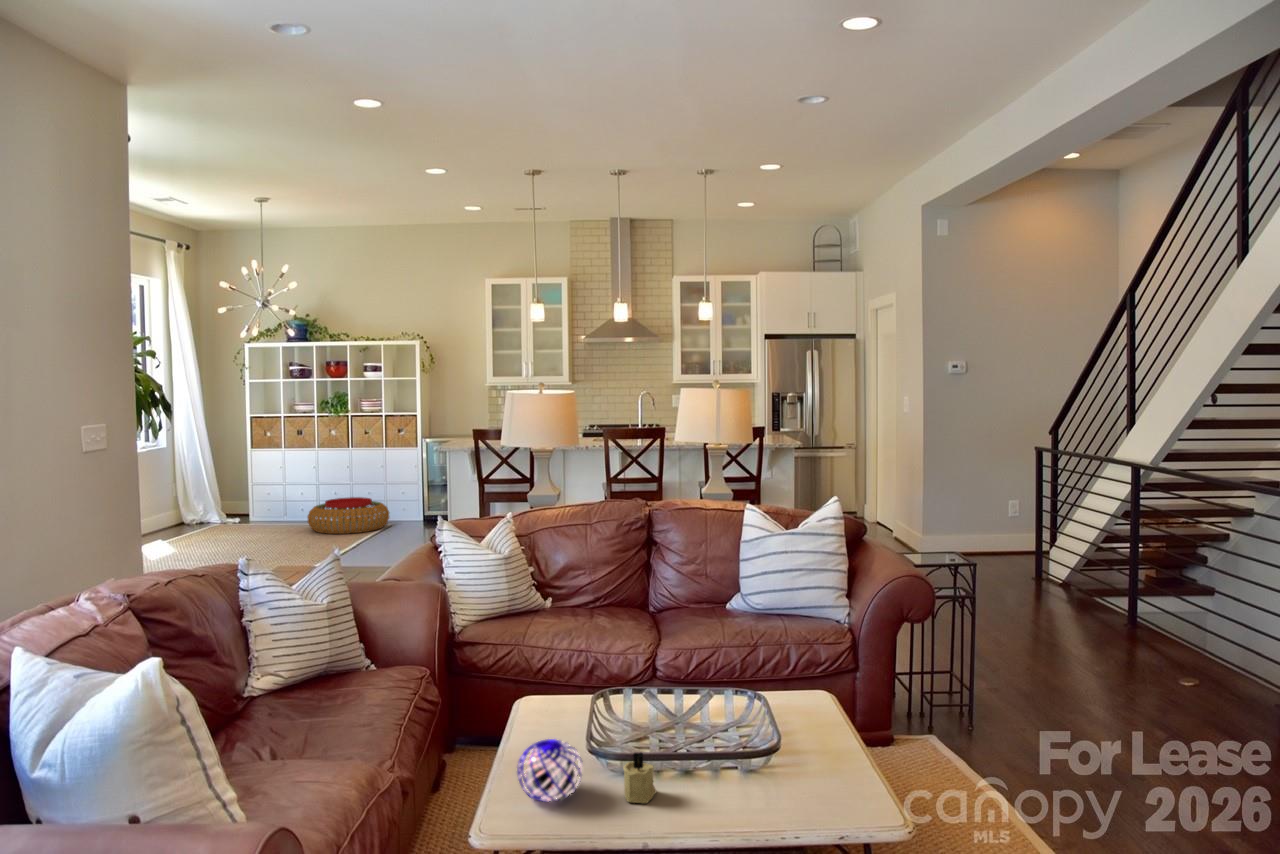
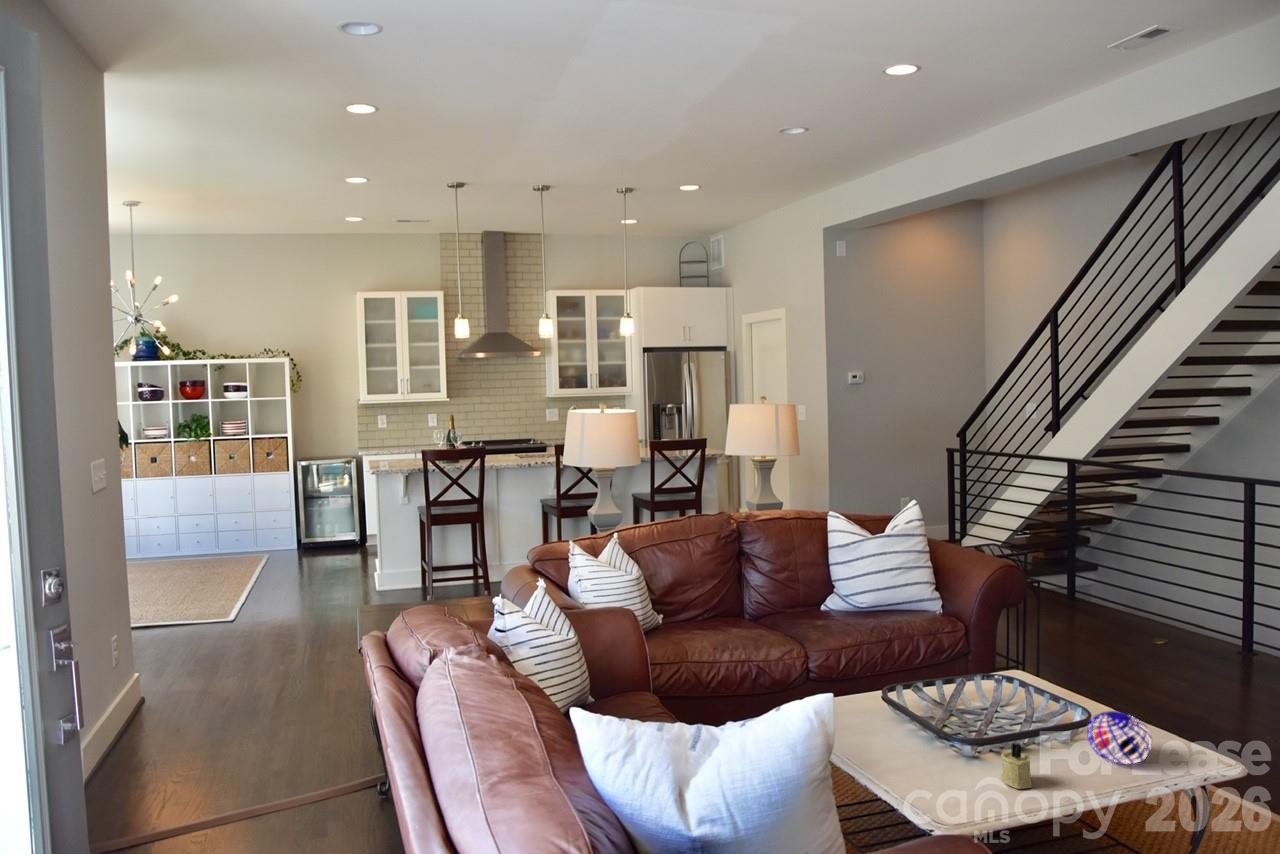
pouf: present [308,497,389,534] -> none [175,529,271,572]
decorative orb: present [517,739,582,802] -> present [1087,711,1152,764]

